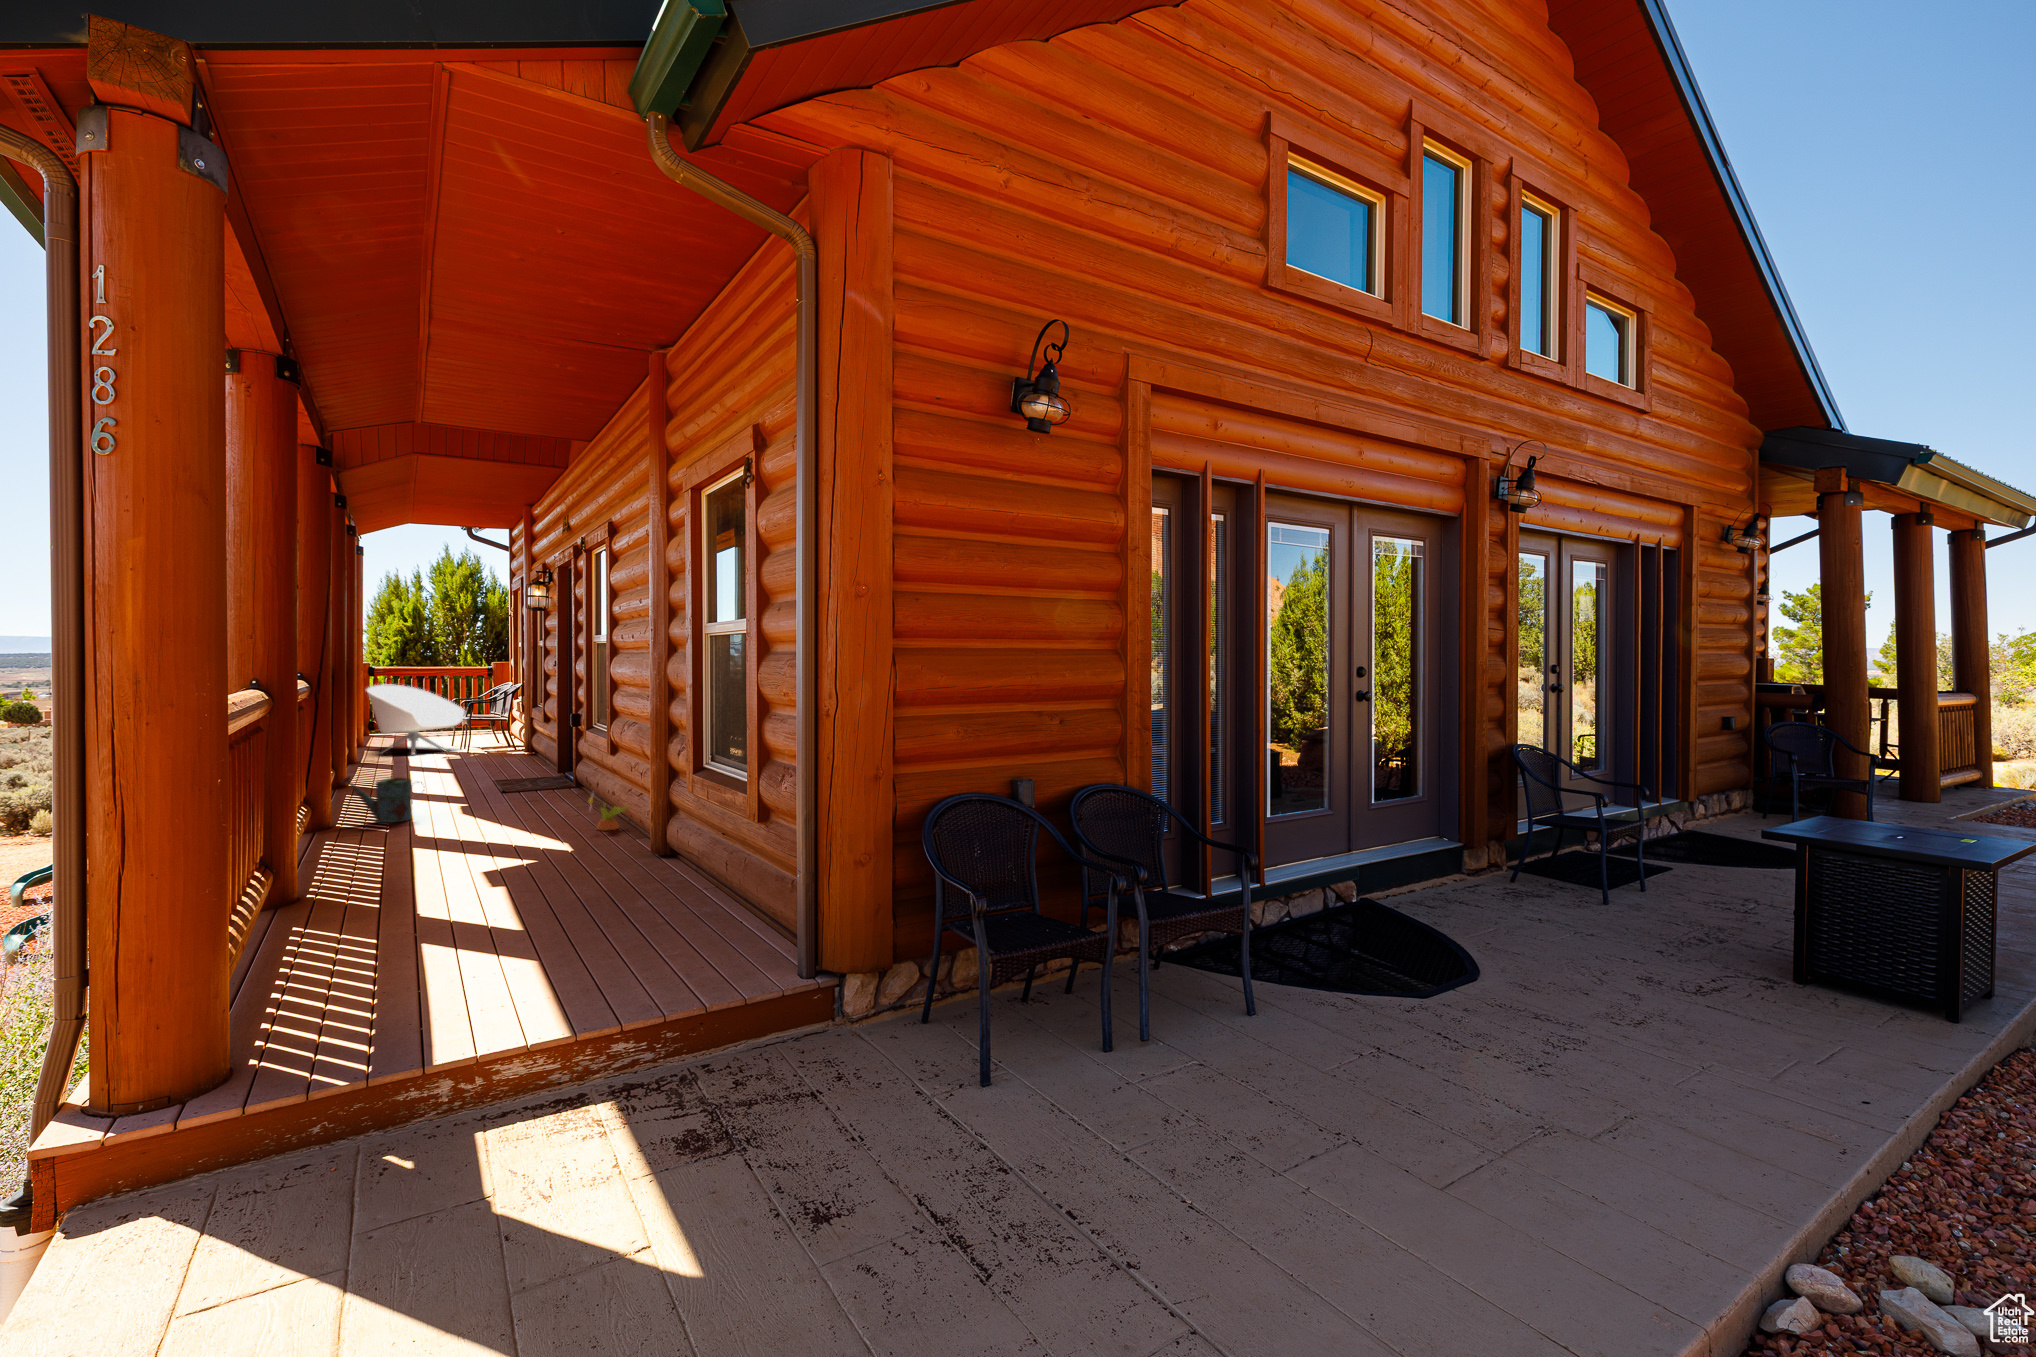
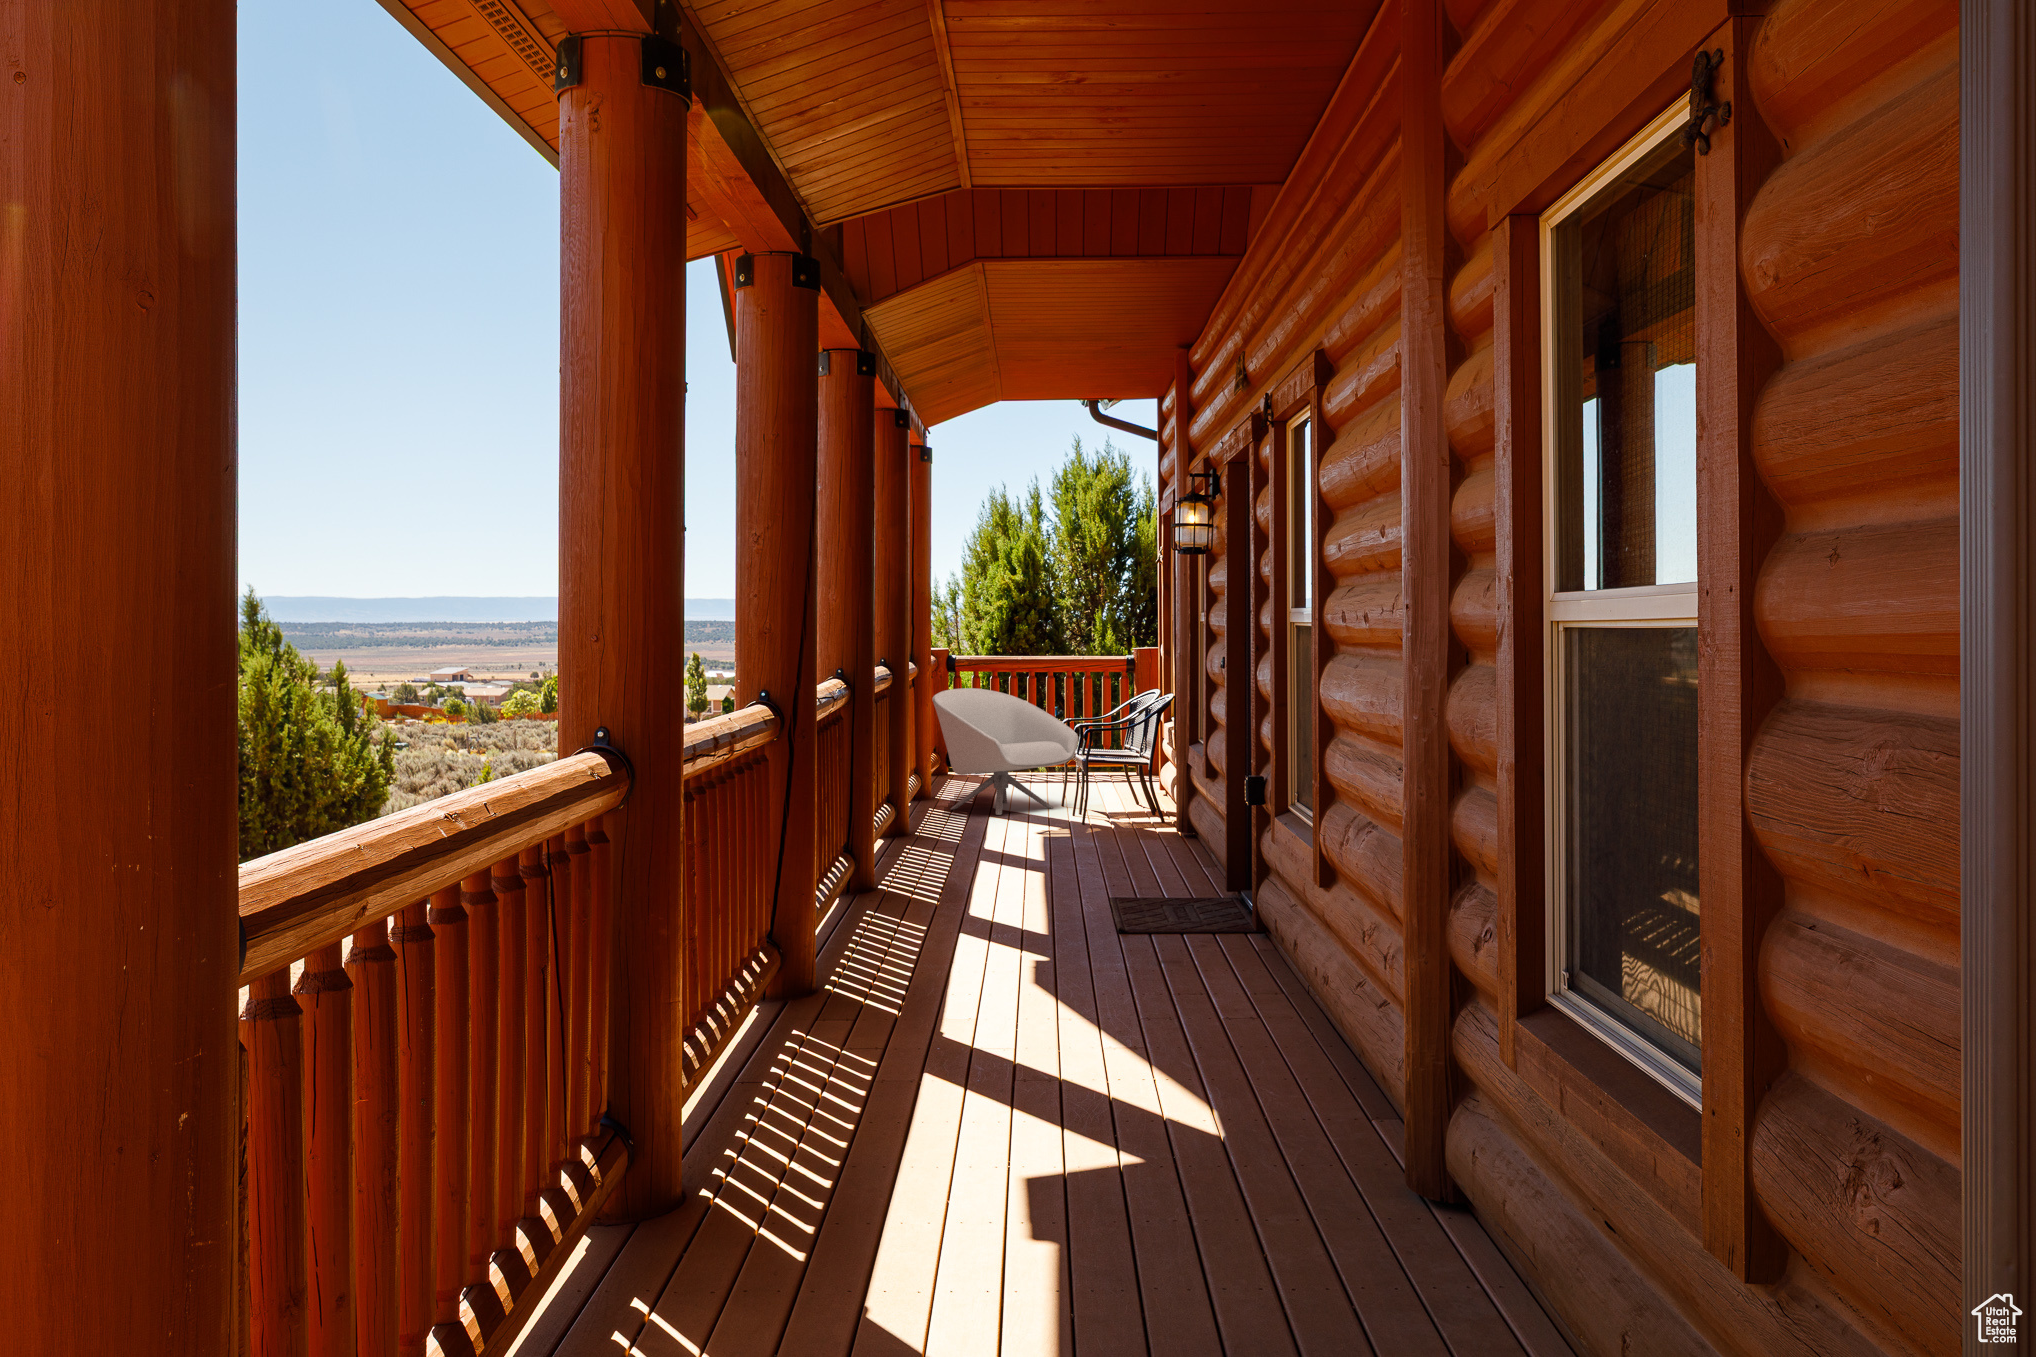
watering can: present [342,776,412,823] -> none [817,909,960,1013]
decorative plant: present [589,796,628,831] -> none [1272,1006,1371,1114]

